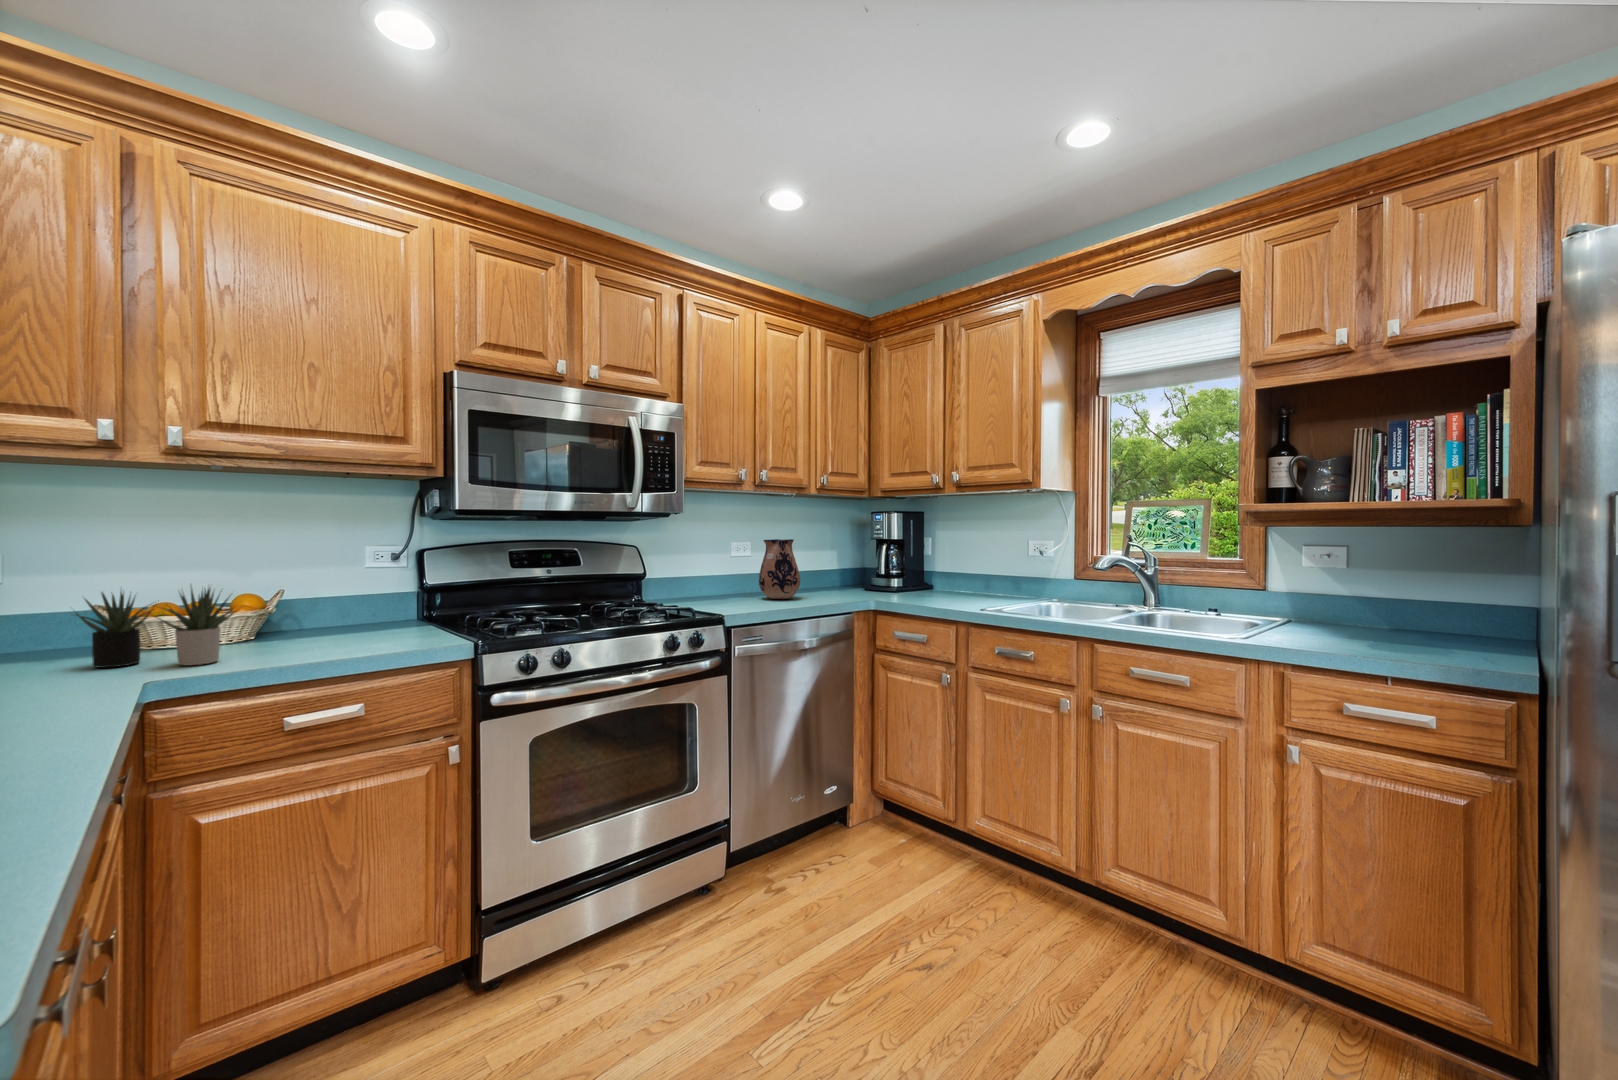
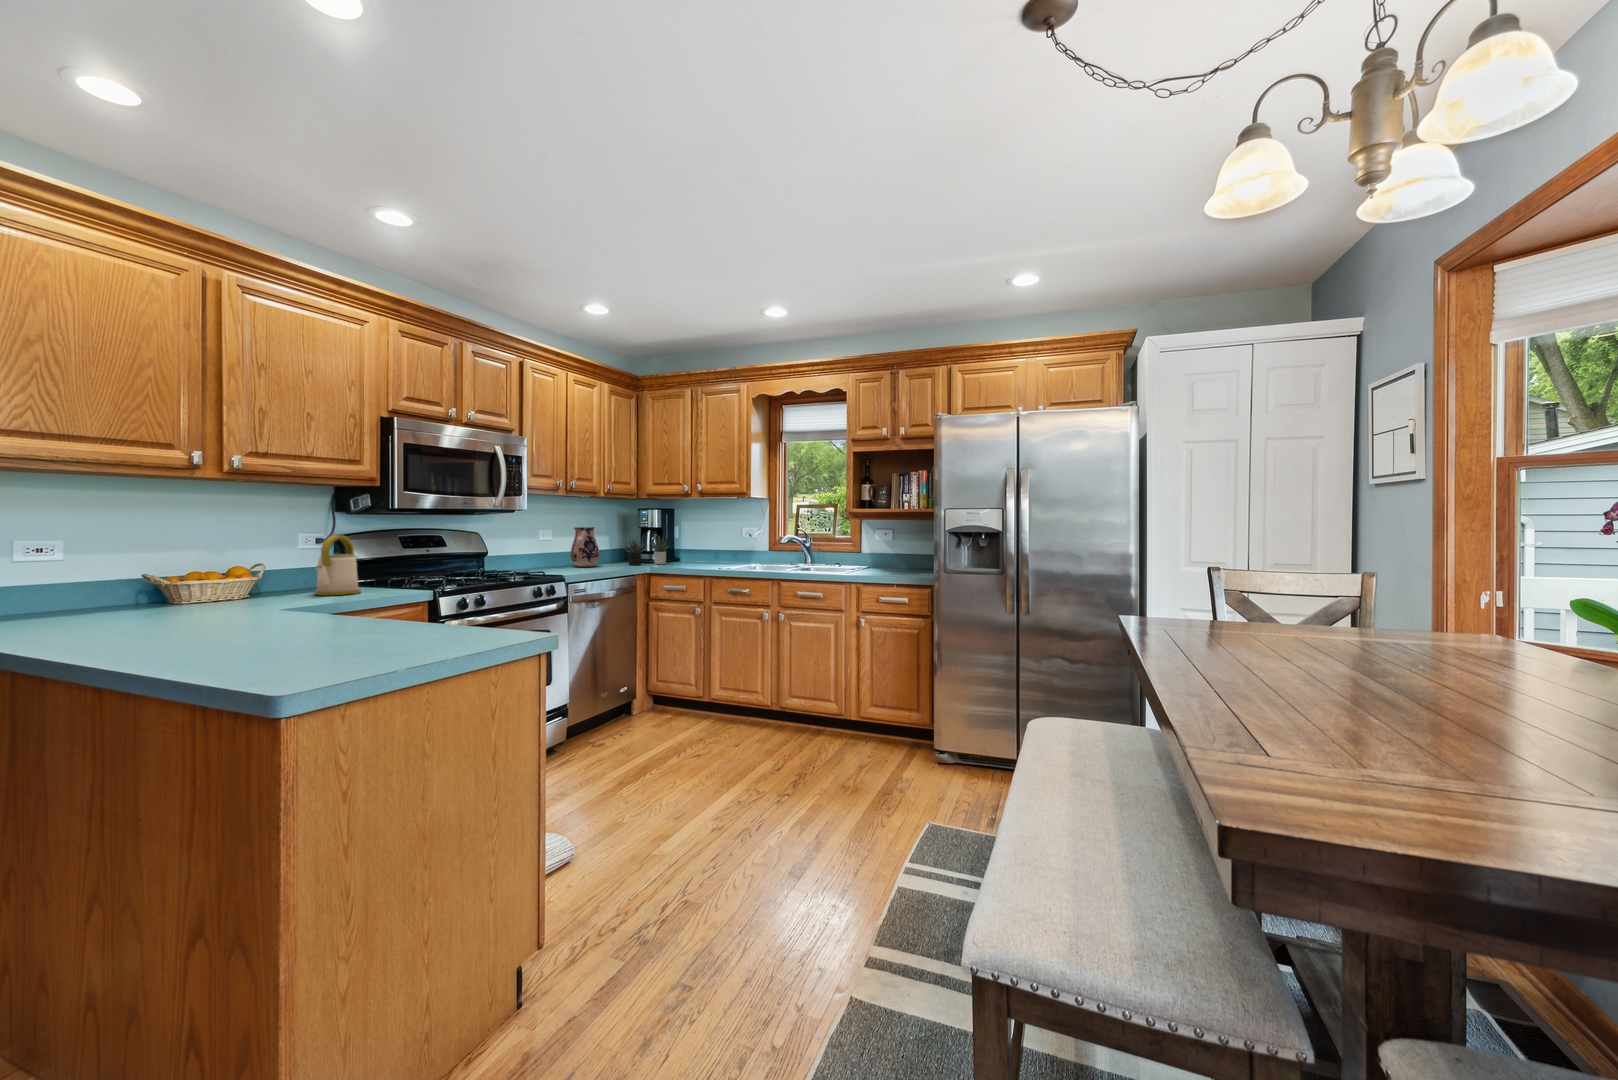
kettle: none [302,552,386,648] -> present [314,535,361,595]
succulent plant: present [76,588,236,668] -> present [624,537,670,565]

